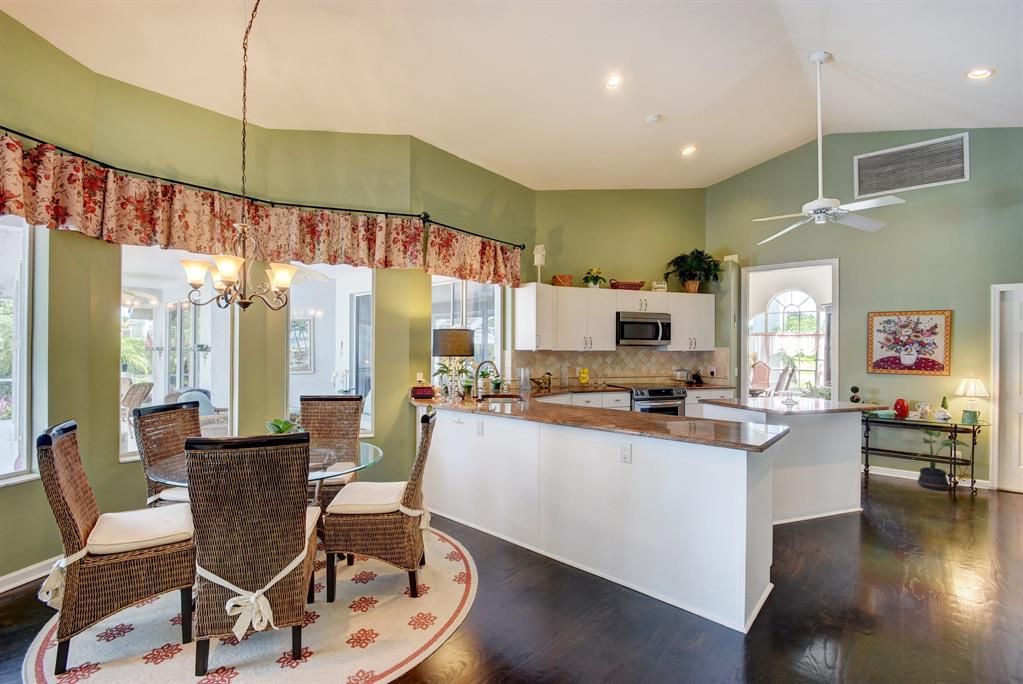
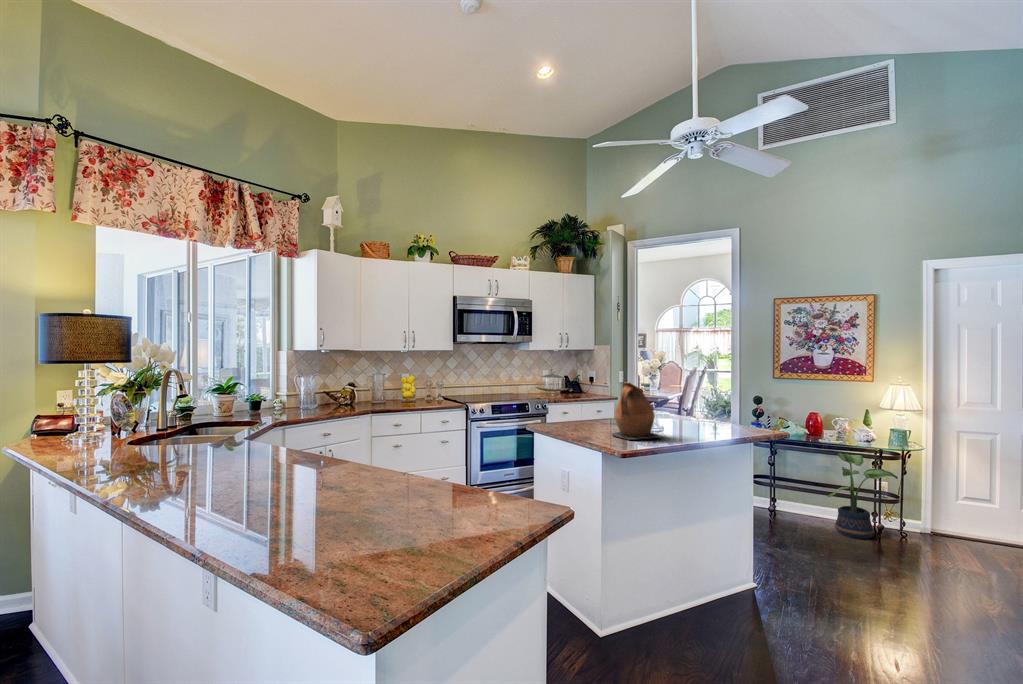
ceramic pitcher: none [758,370,795,405] -> present [612,382,662,439]

